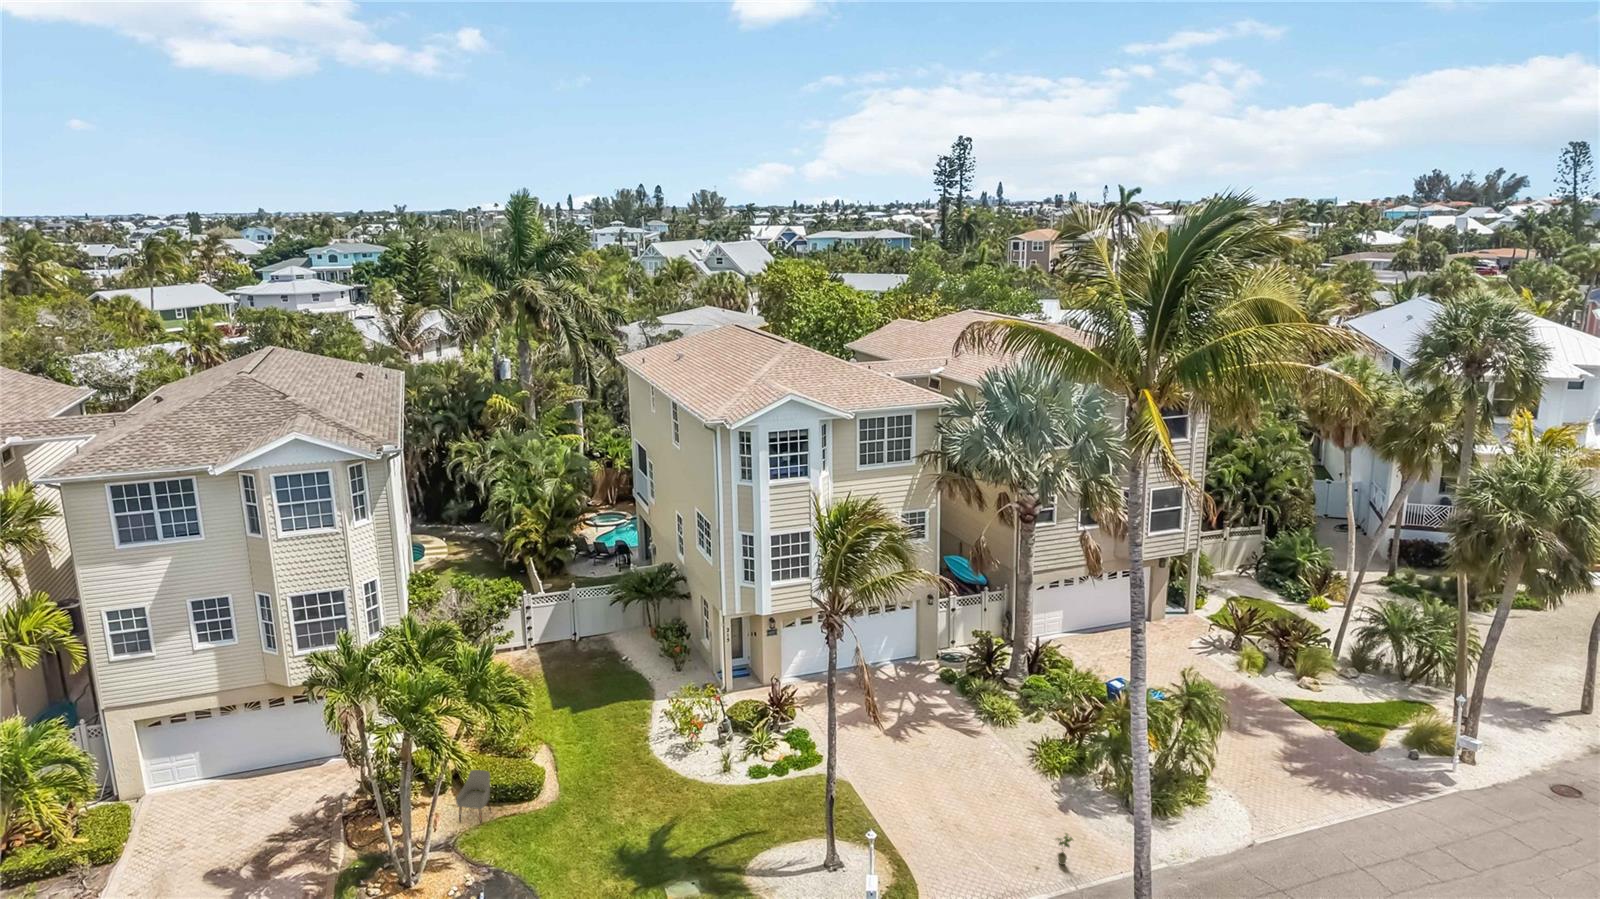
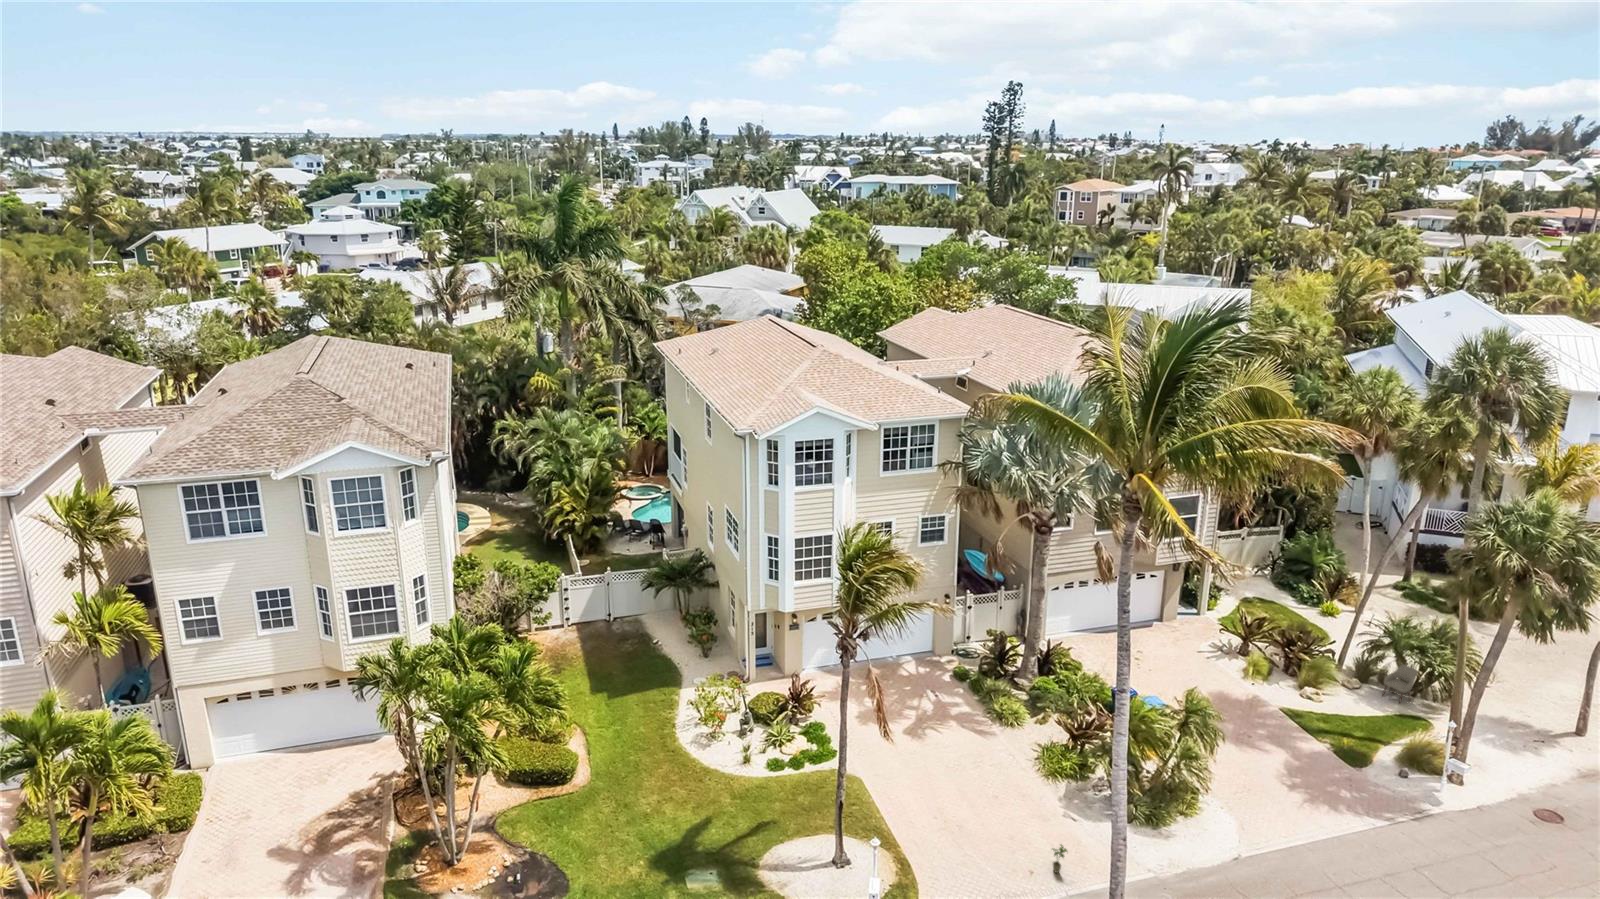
chair: present [456,770,491,824] -> present [1383,664,1417,703]

